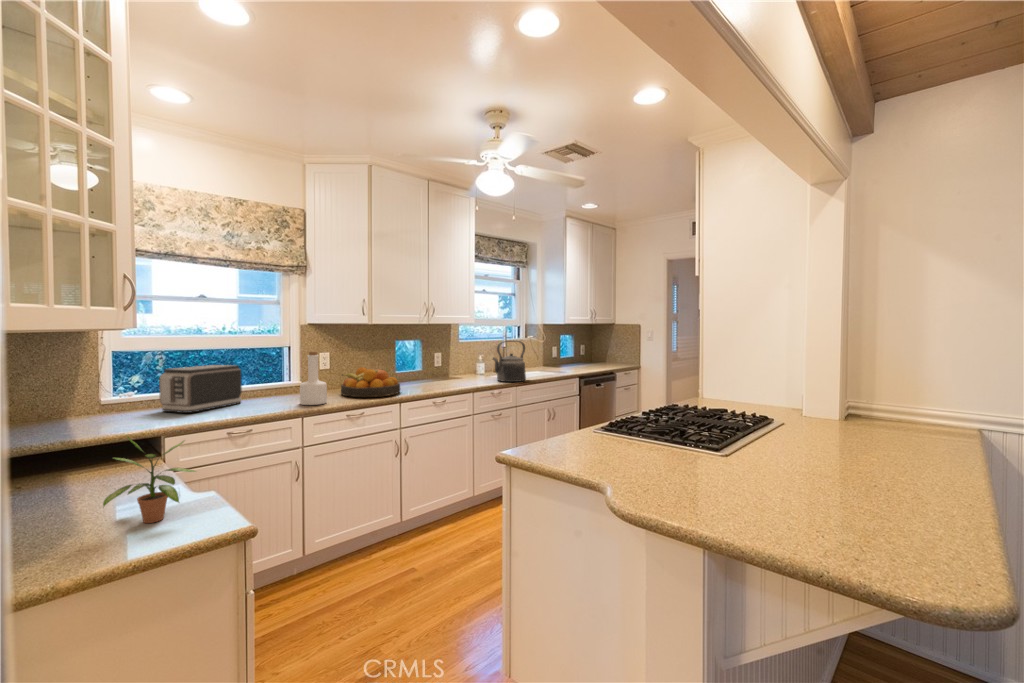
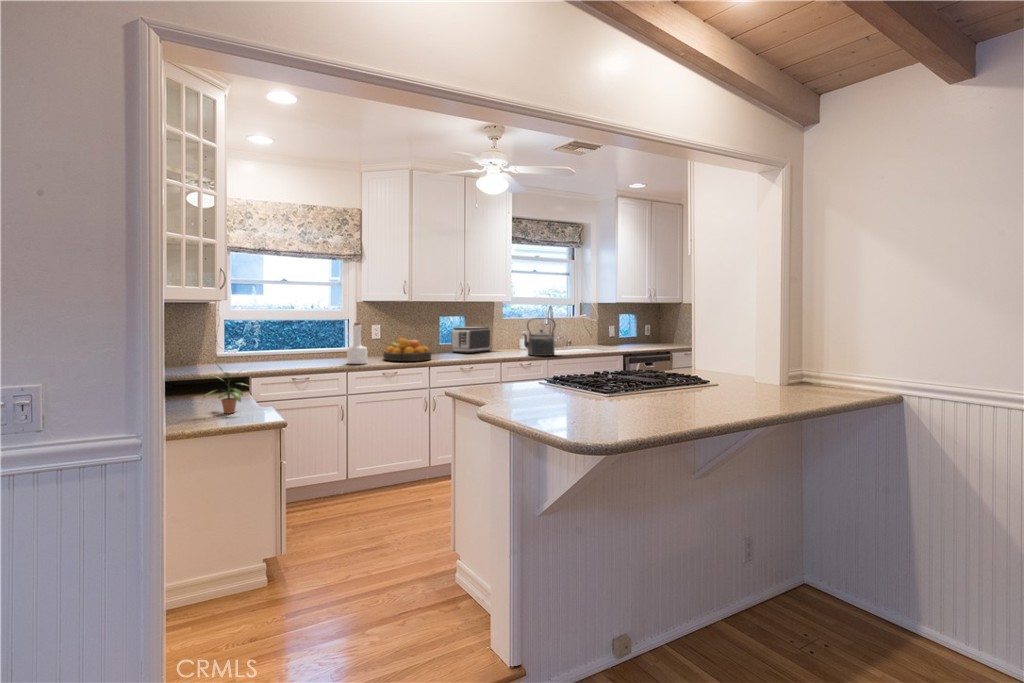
toaster: present [159,365,242,413] -> present [451,327,490,353]

